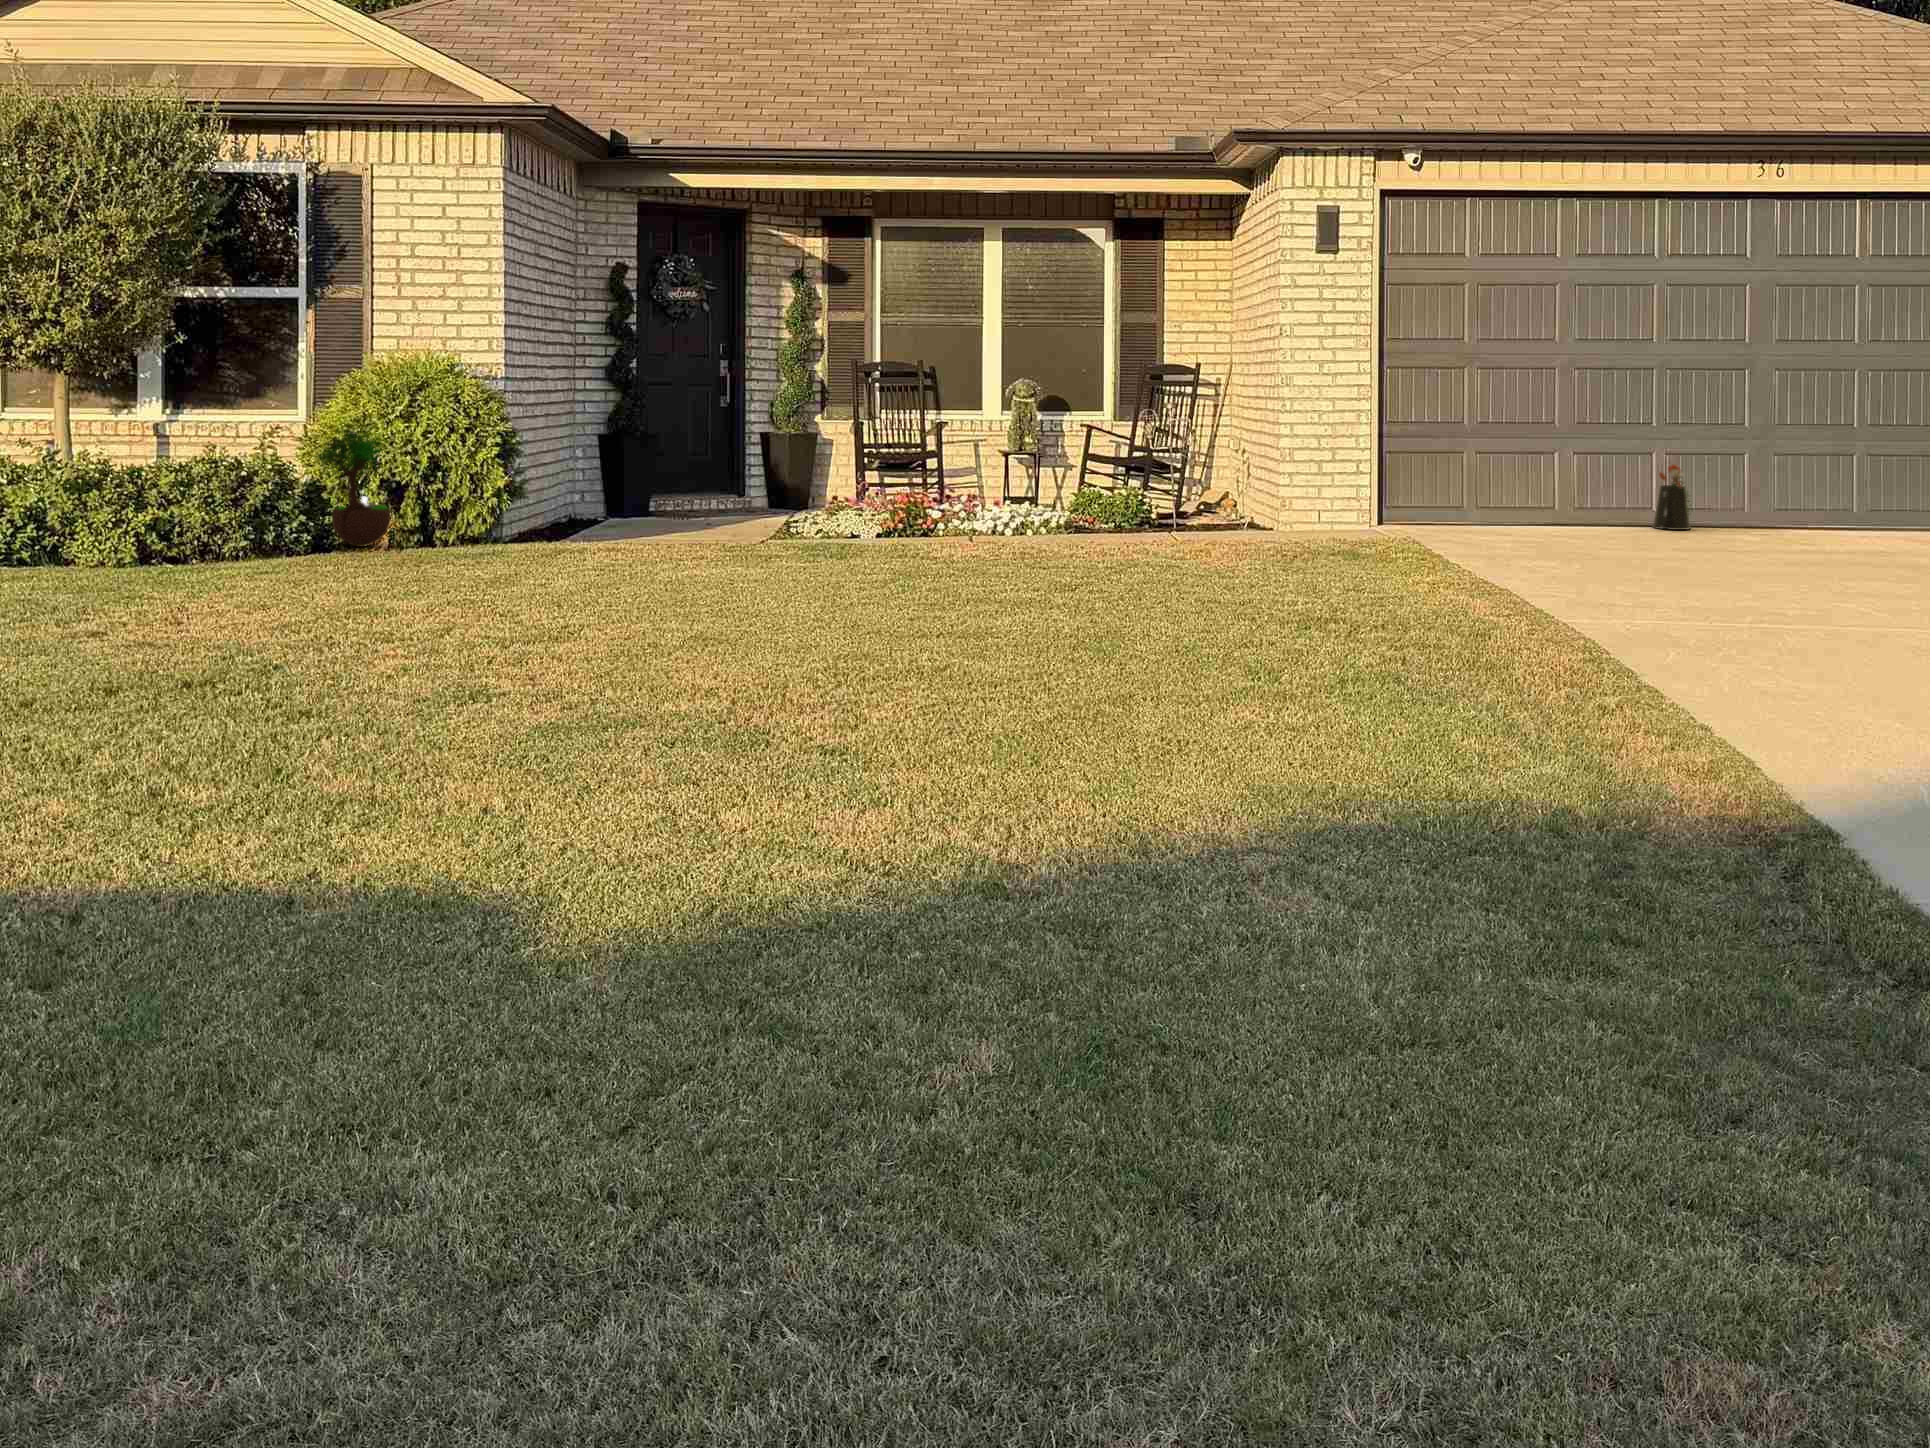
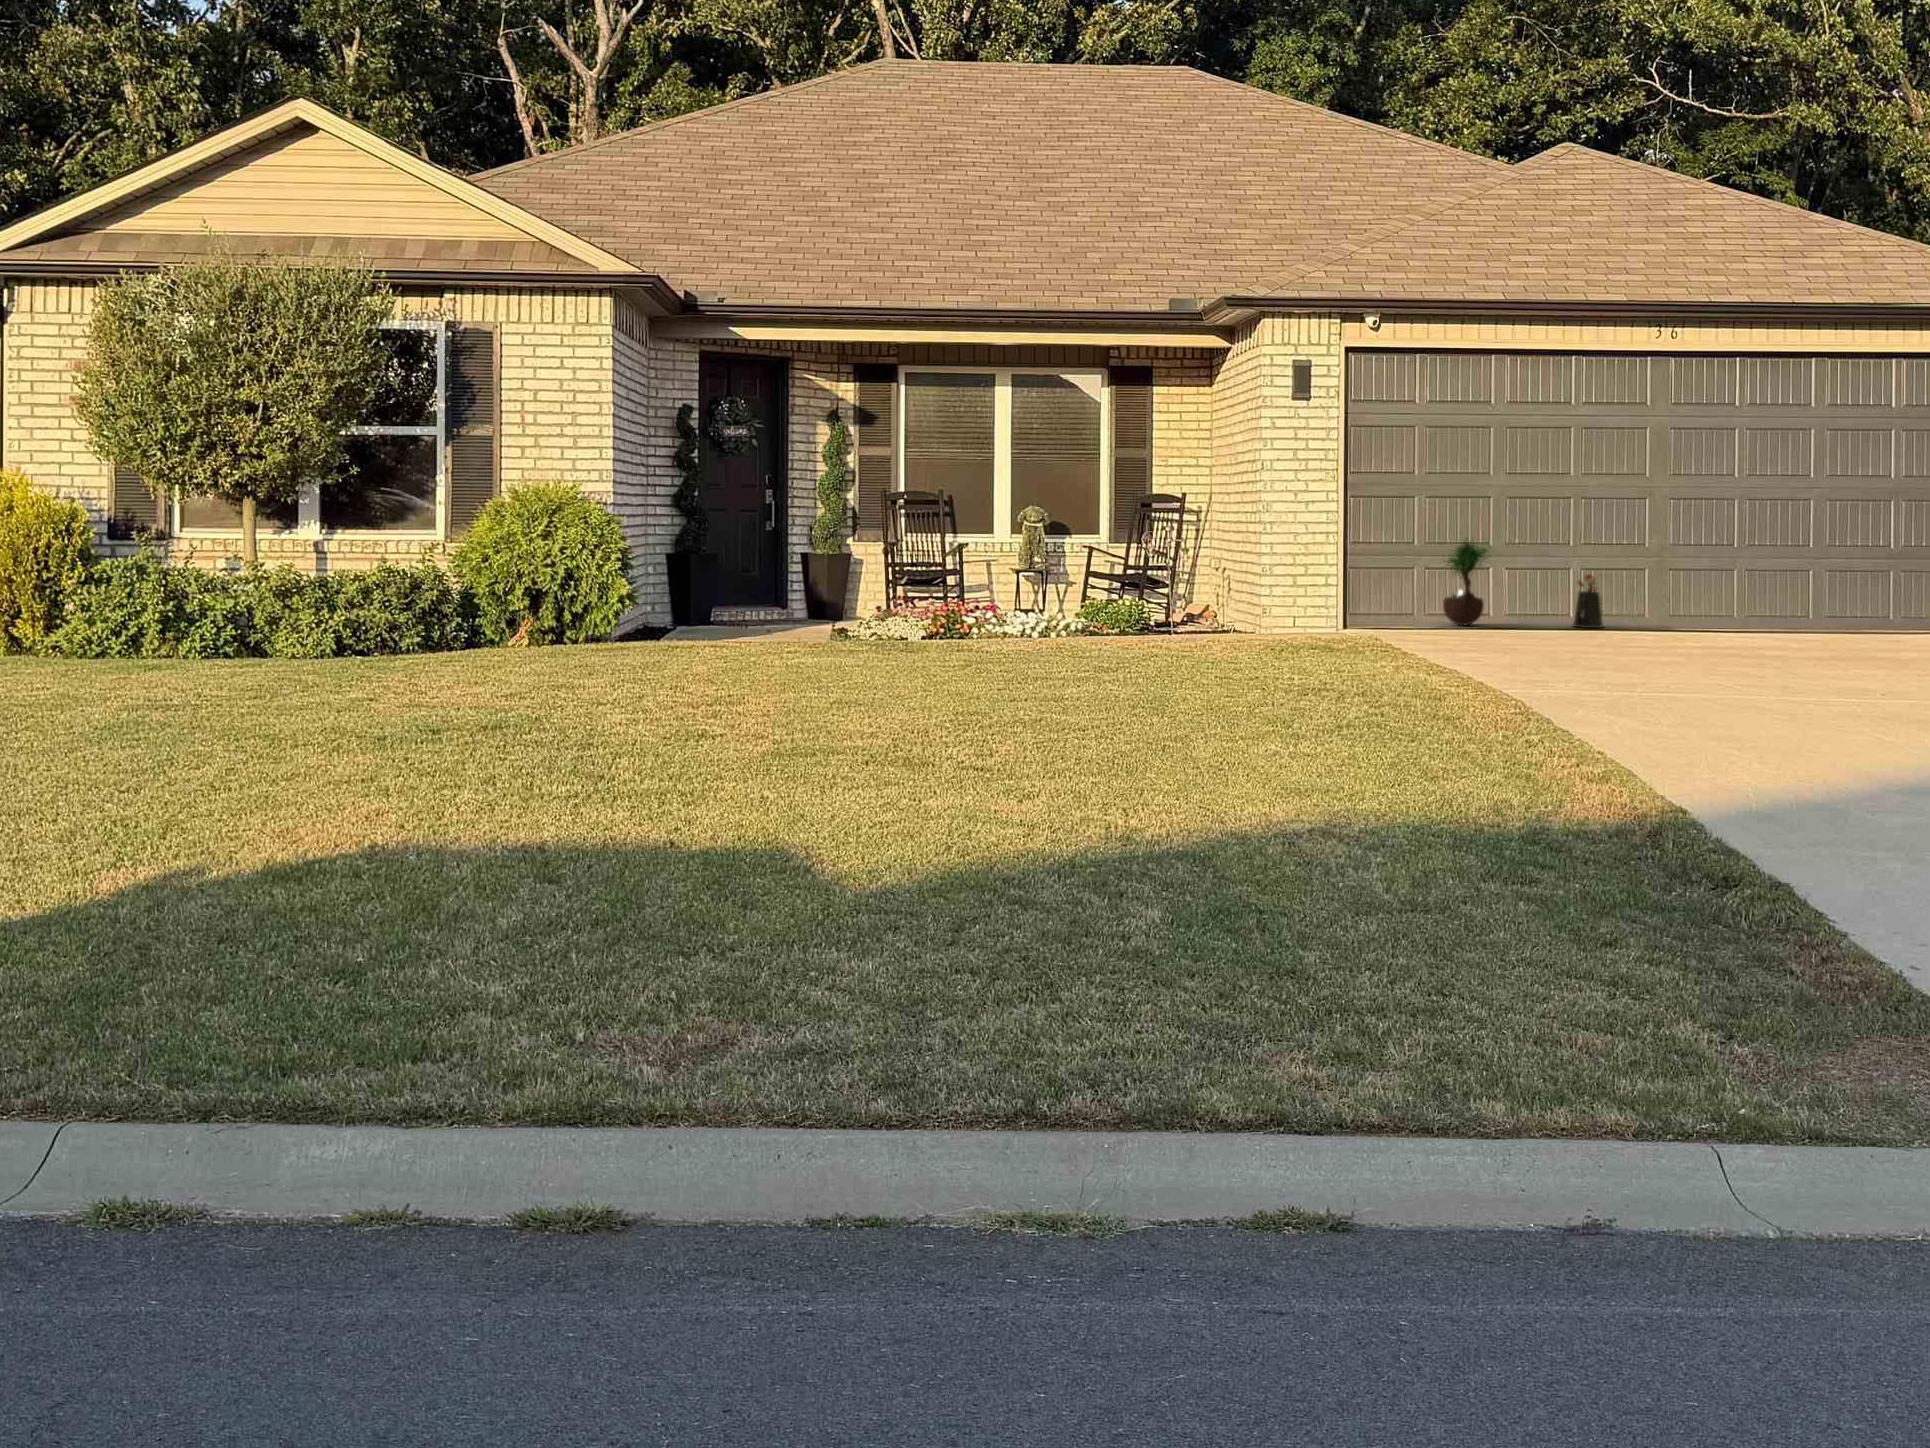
potted tree: present [313,427,391,547] -> present [1443,538,1491,626]

